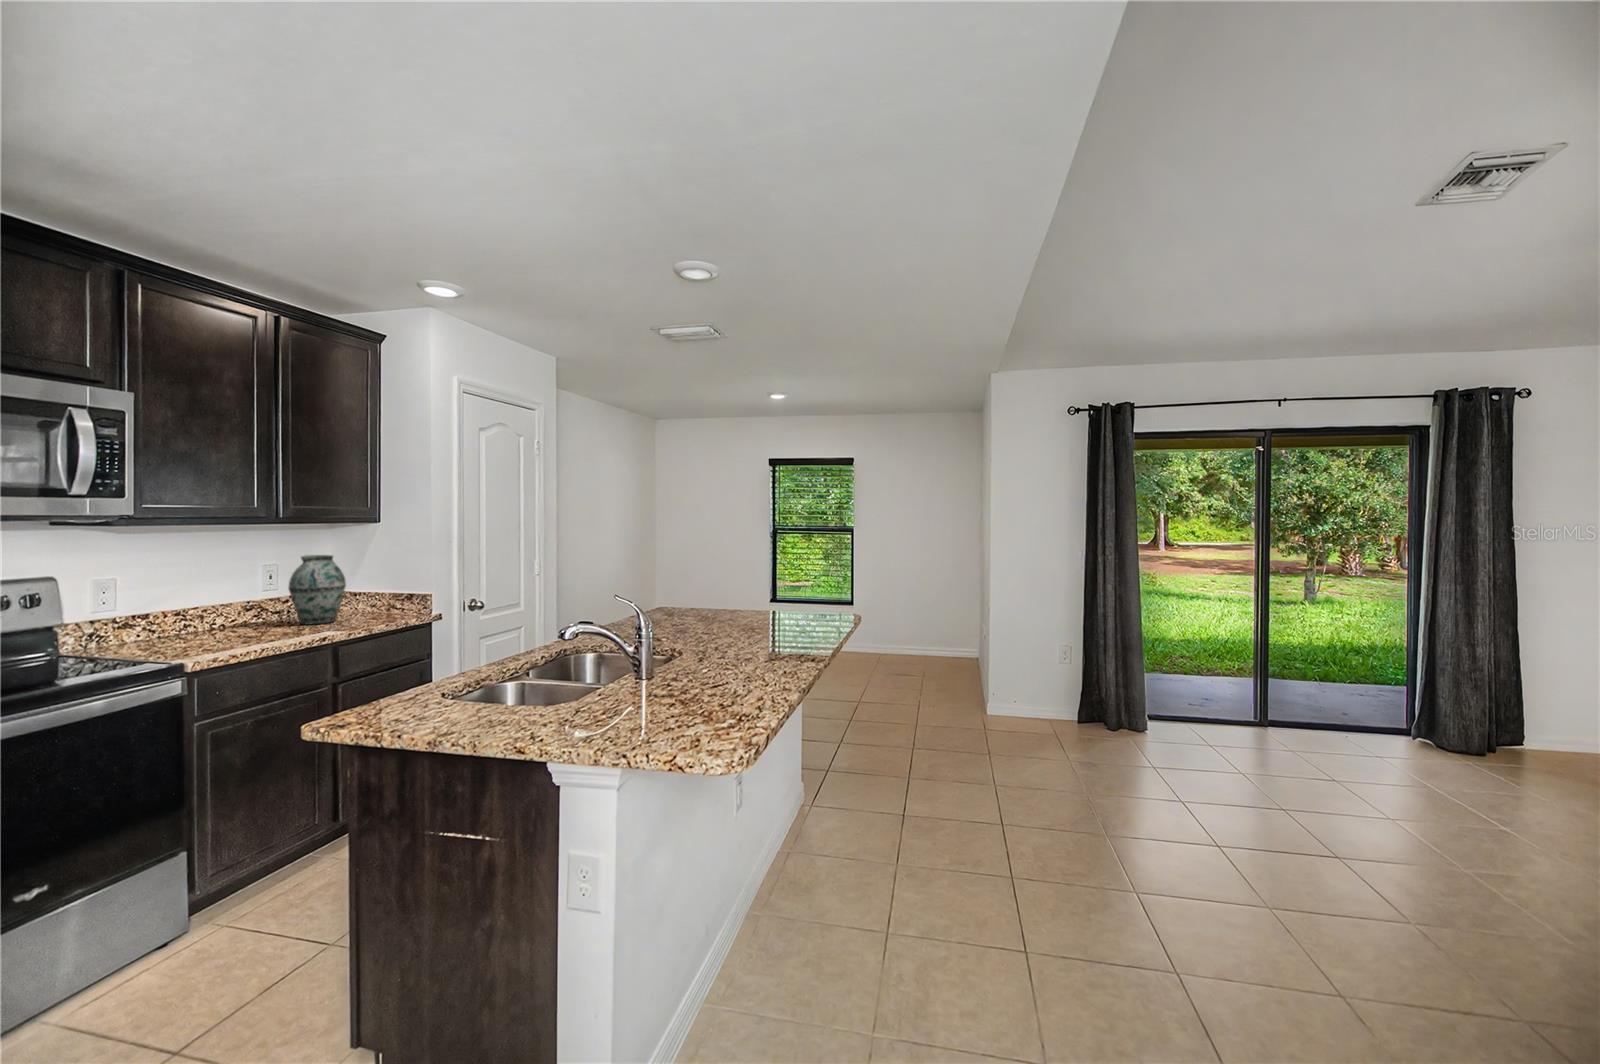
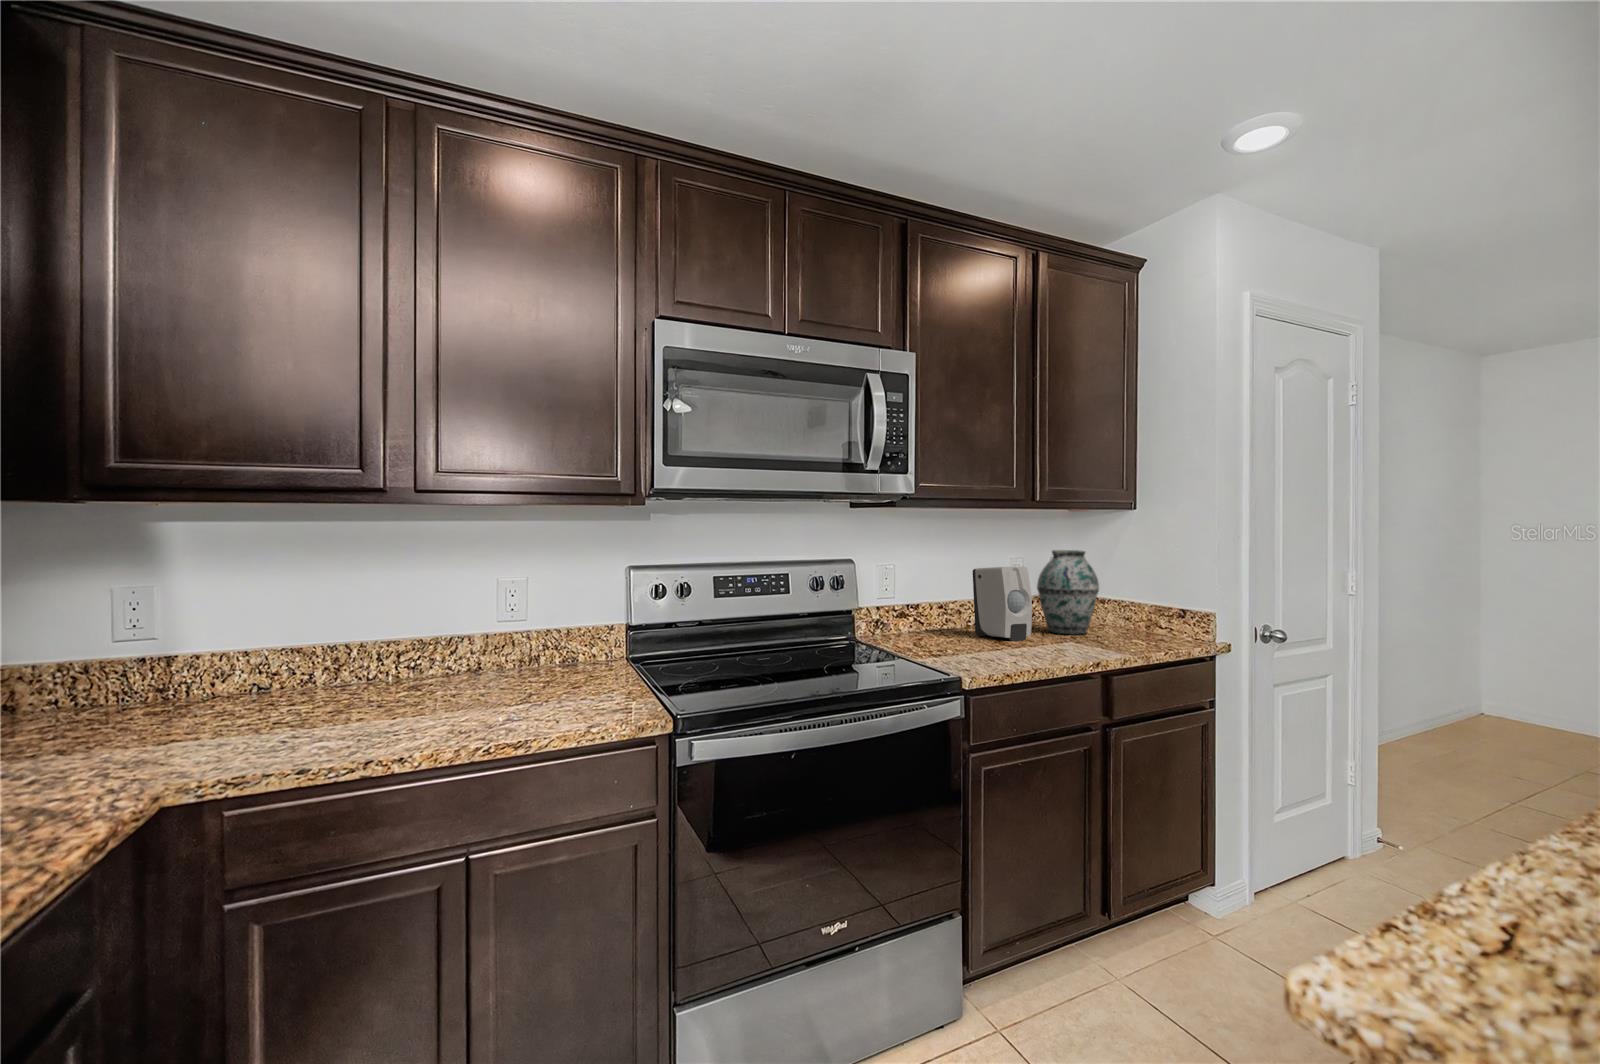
soap dispenser: none [215,572,277,636] -> present [973,567,1032,641]

